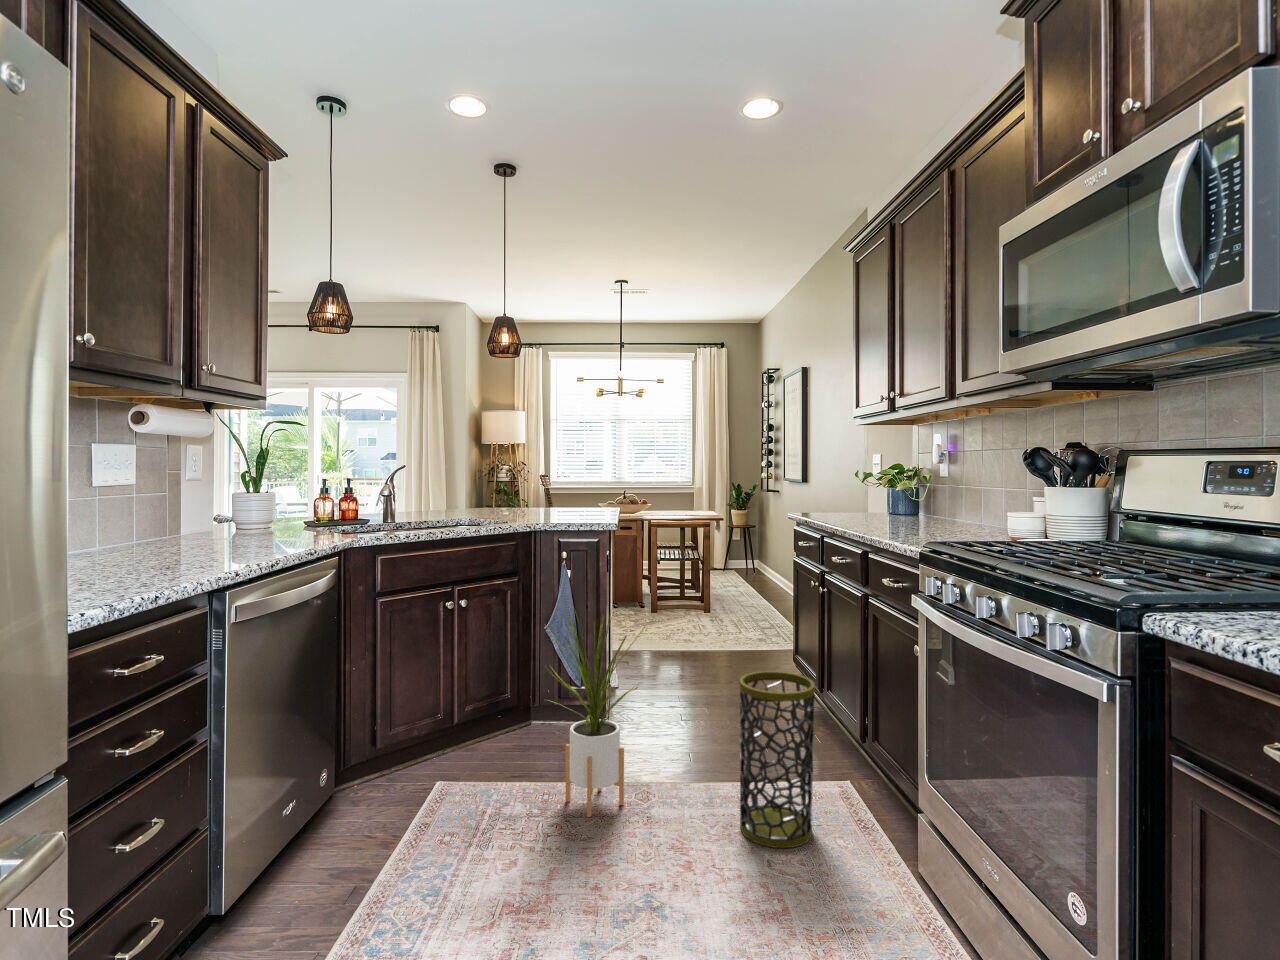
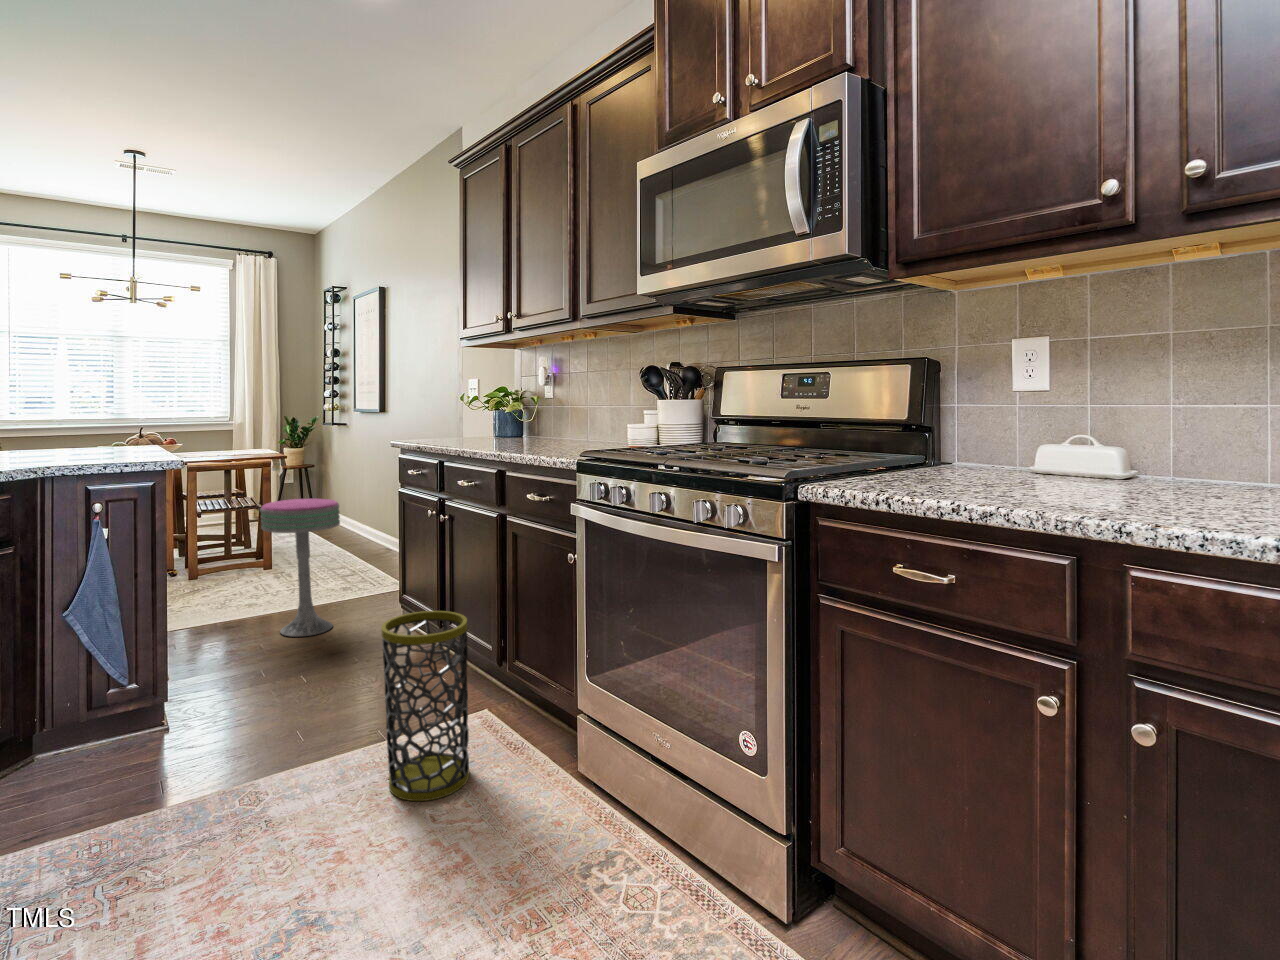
bar stool: none [682,559,744,680] -> present [260,499,340,637]
house plant: present [545,610,646,817] -> none [86,561,260,839]

